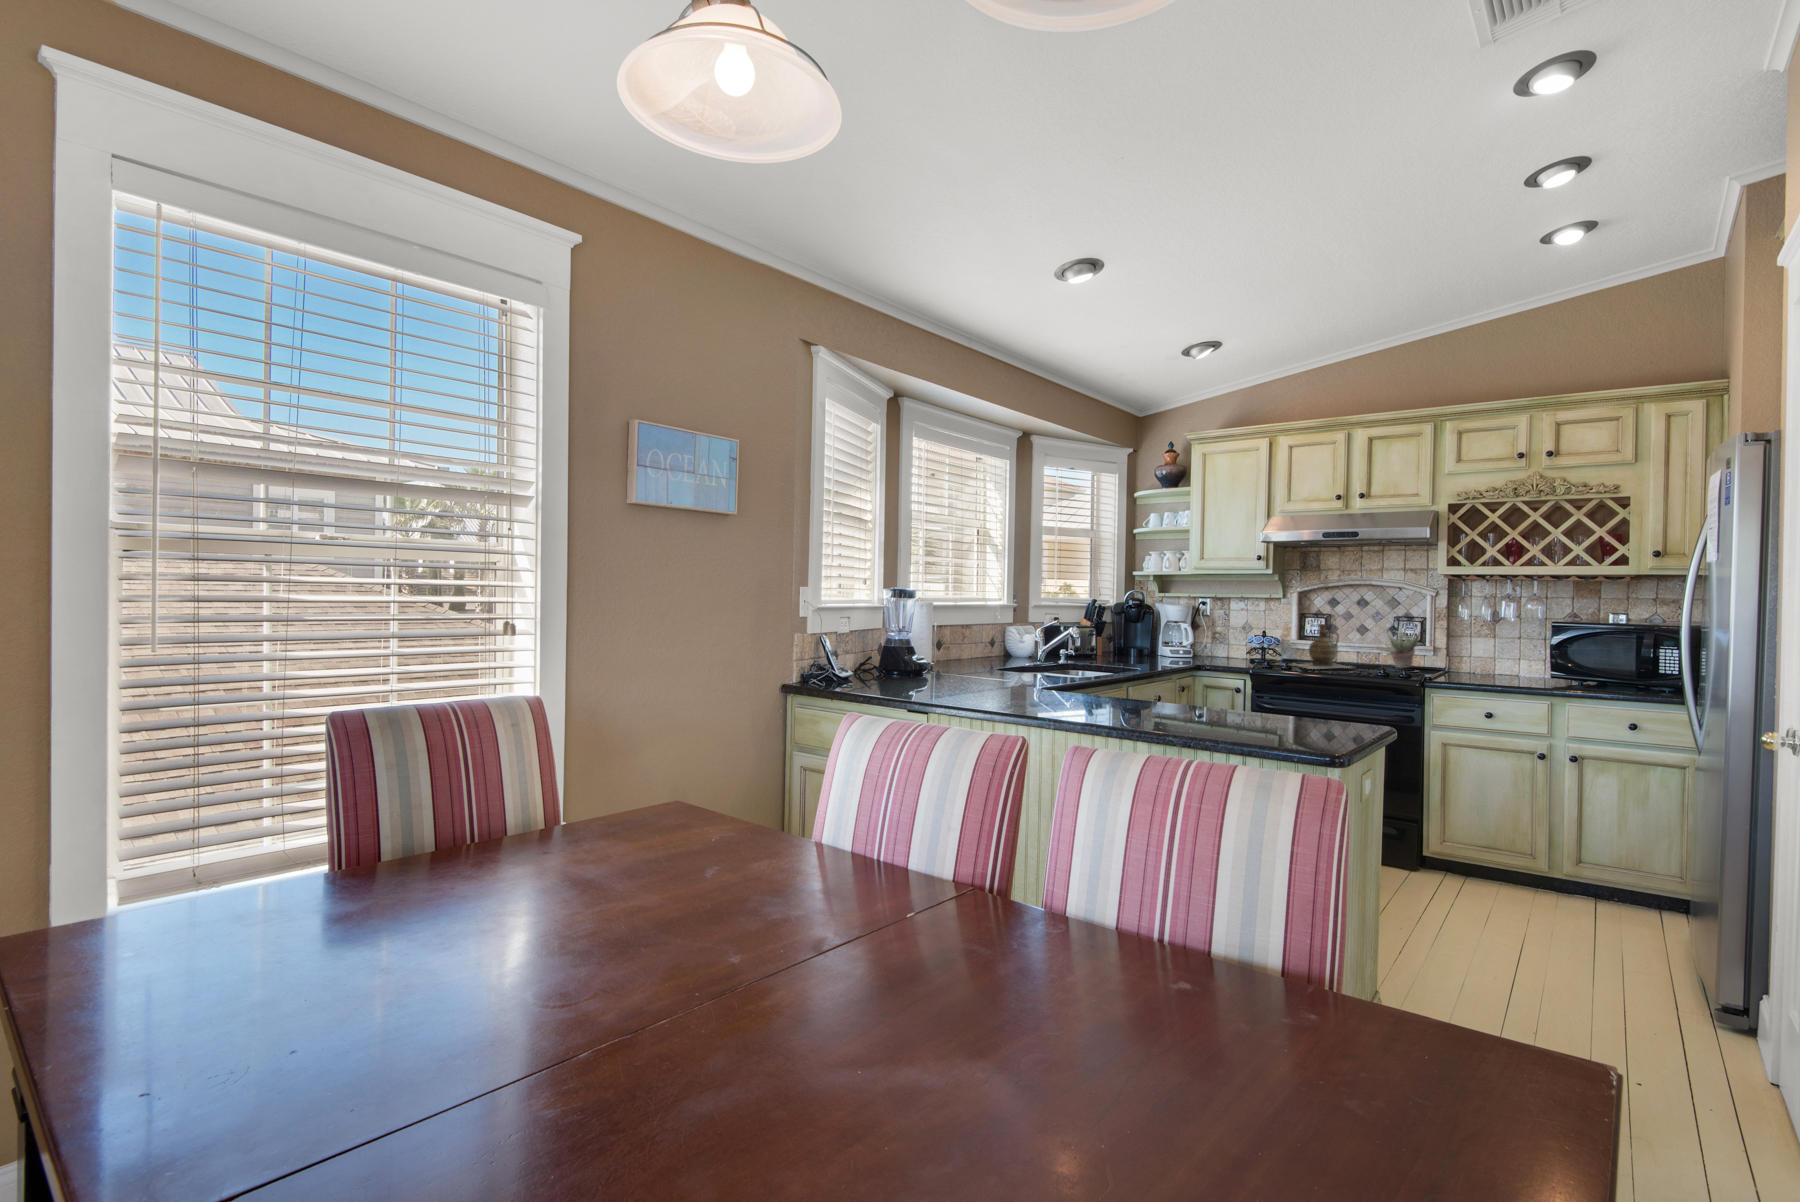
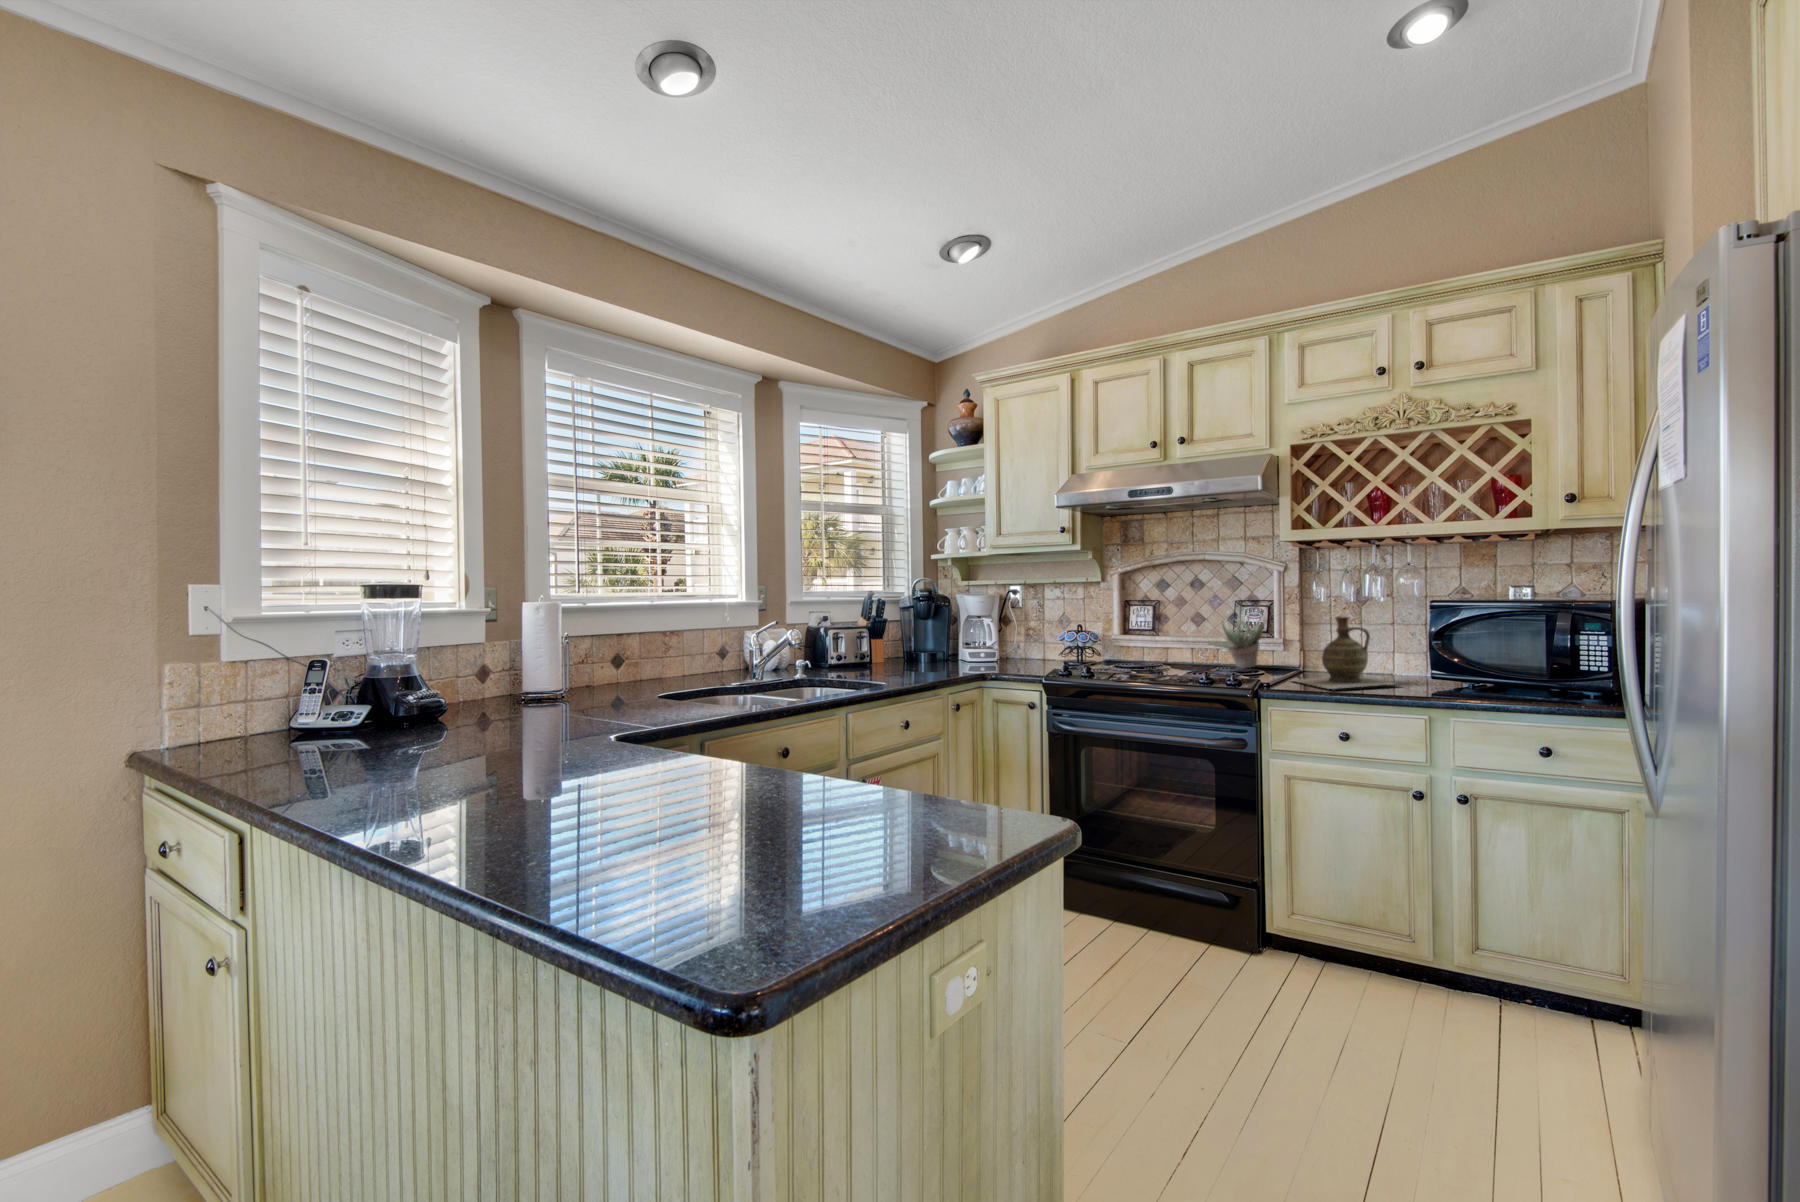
ceramic jug: present [1294,624,1349,669] -> present [1294,617,1394,689]

